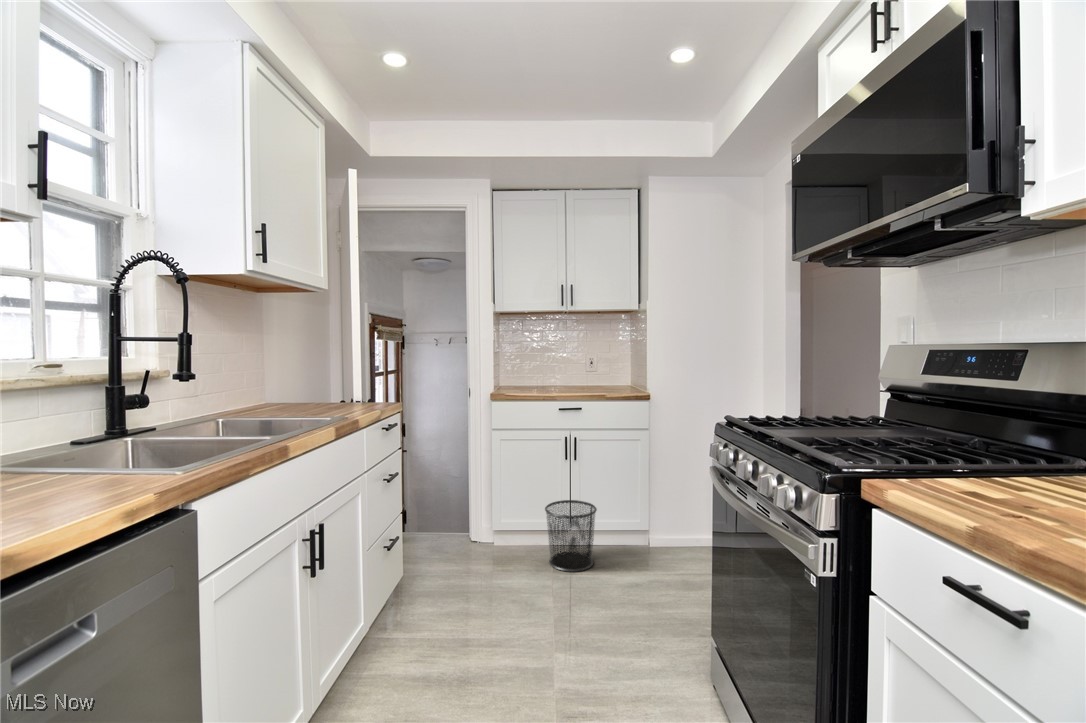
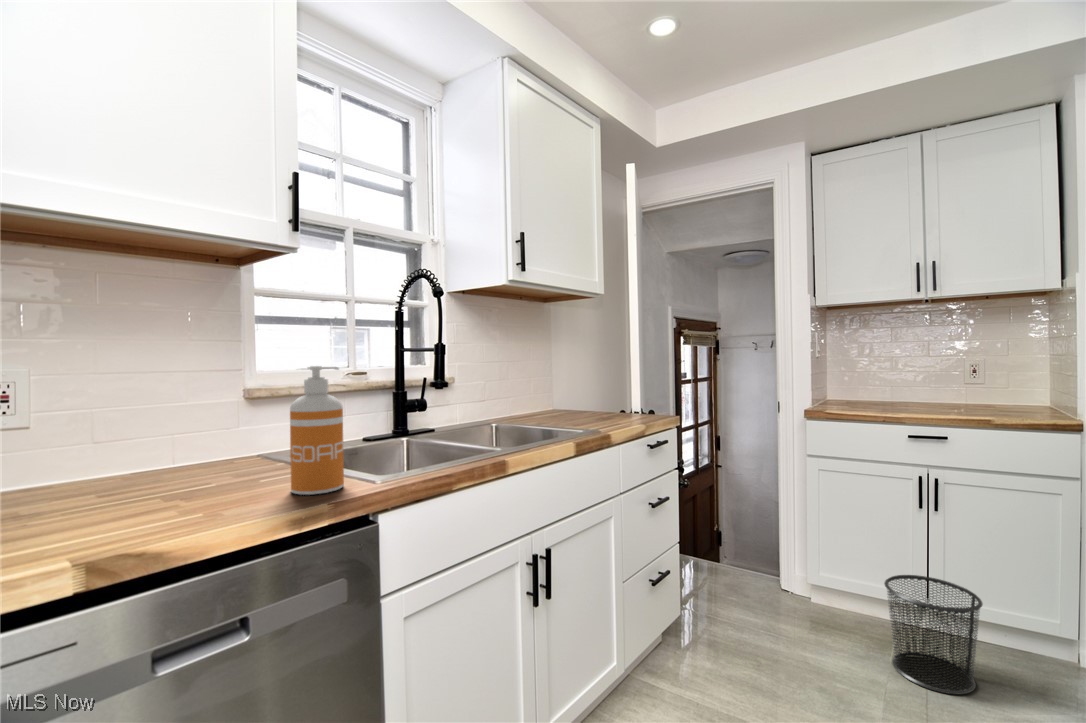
soap dispenser: none [66,356,140,497] -> present [290,366,344,495]

